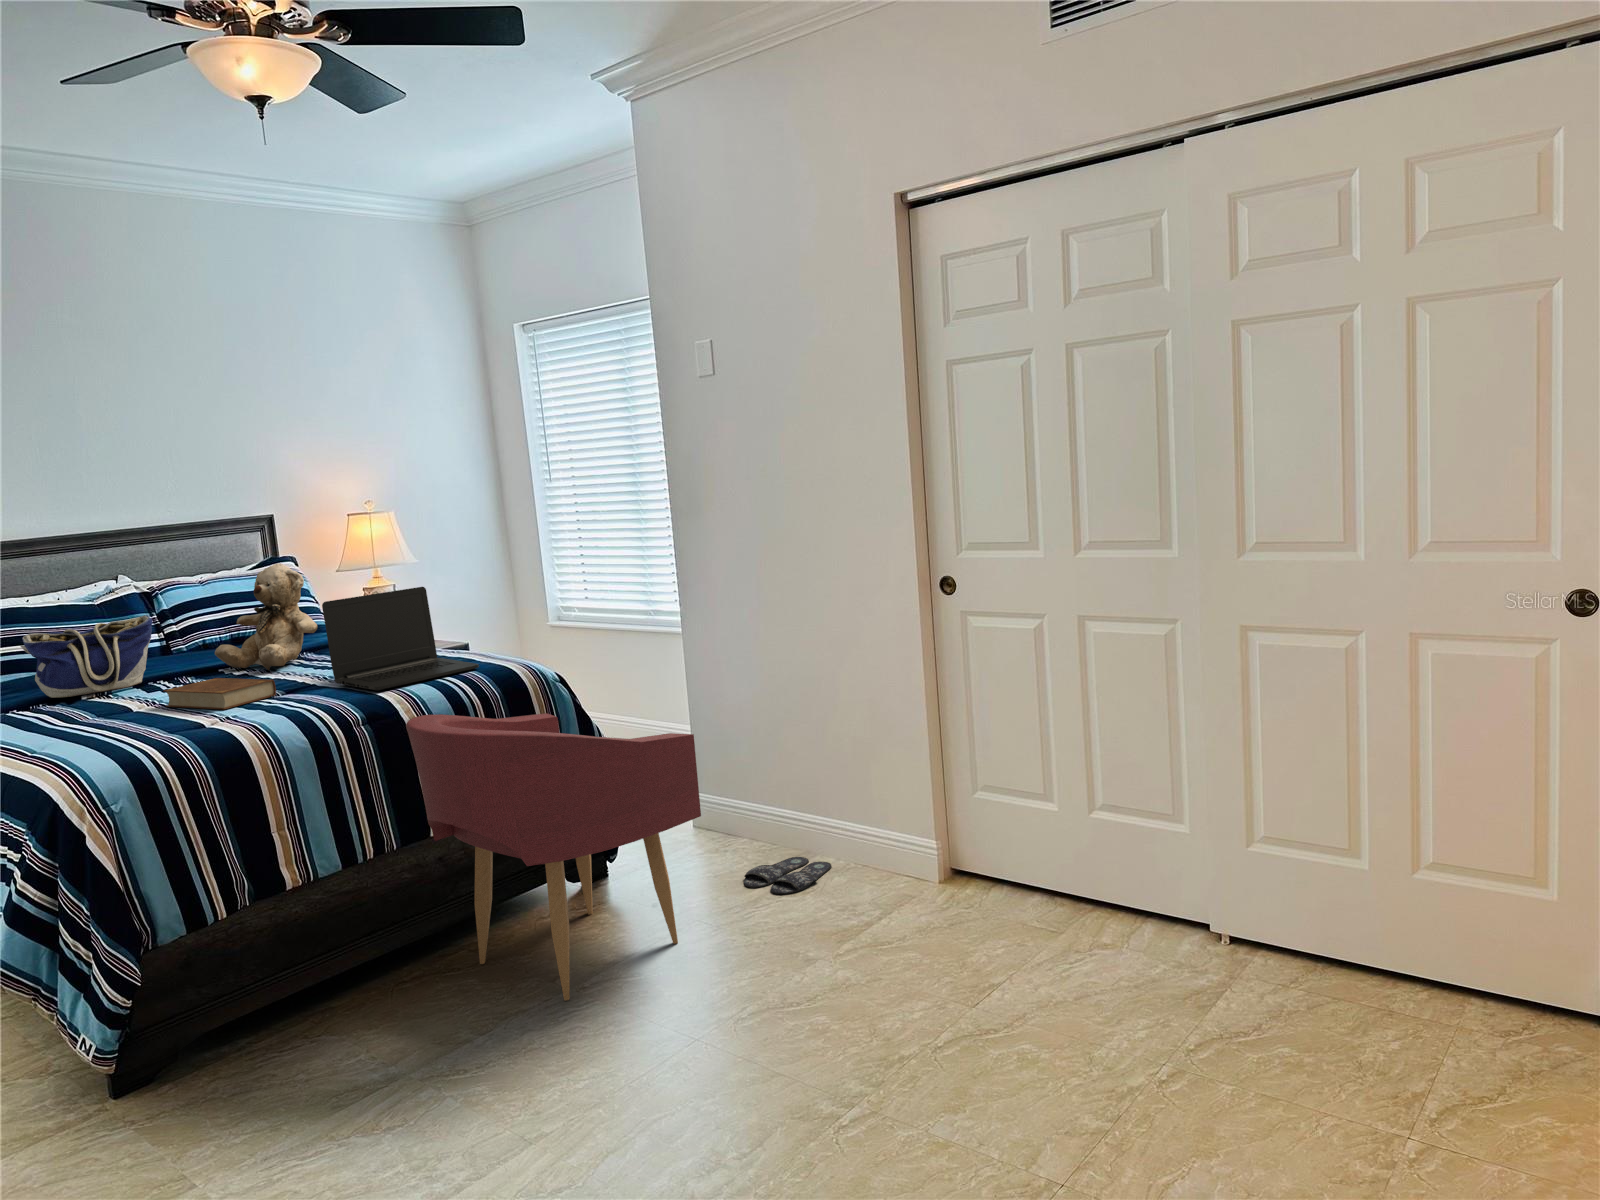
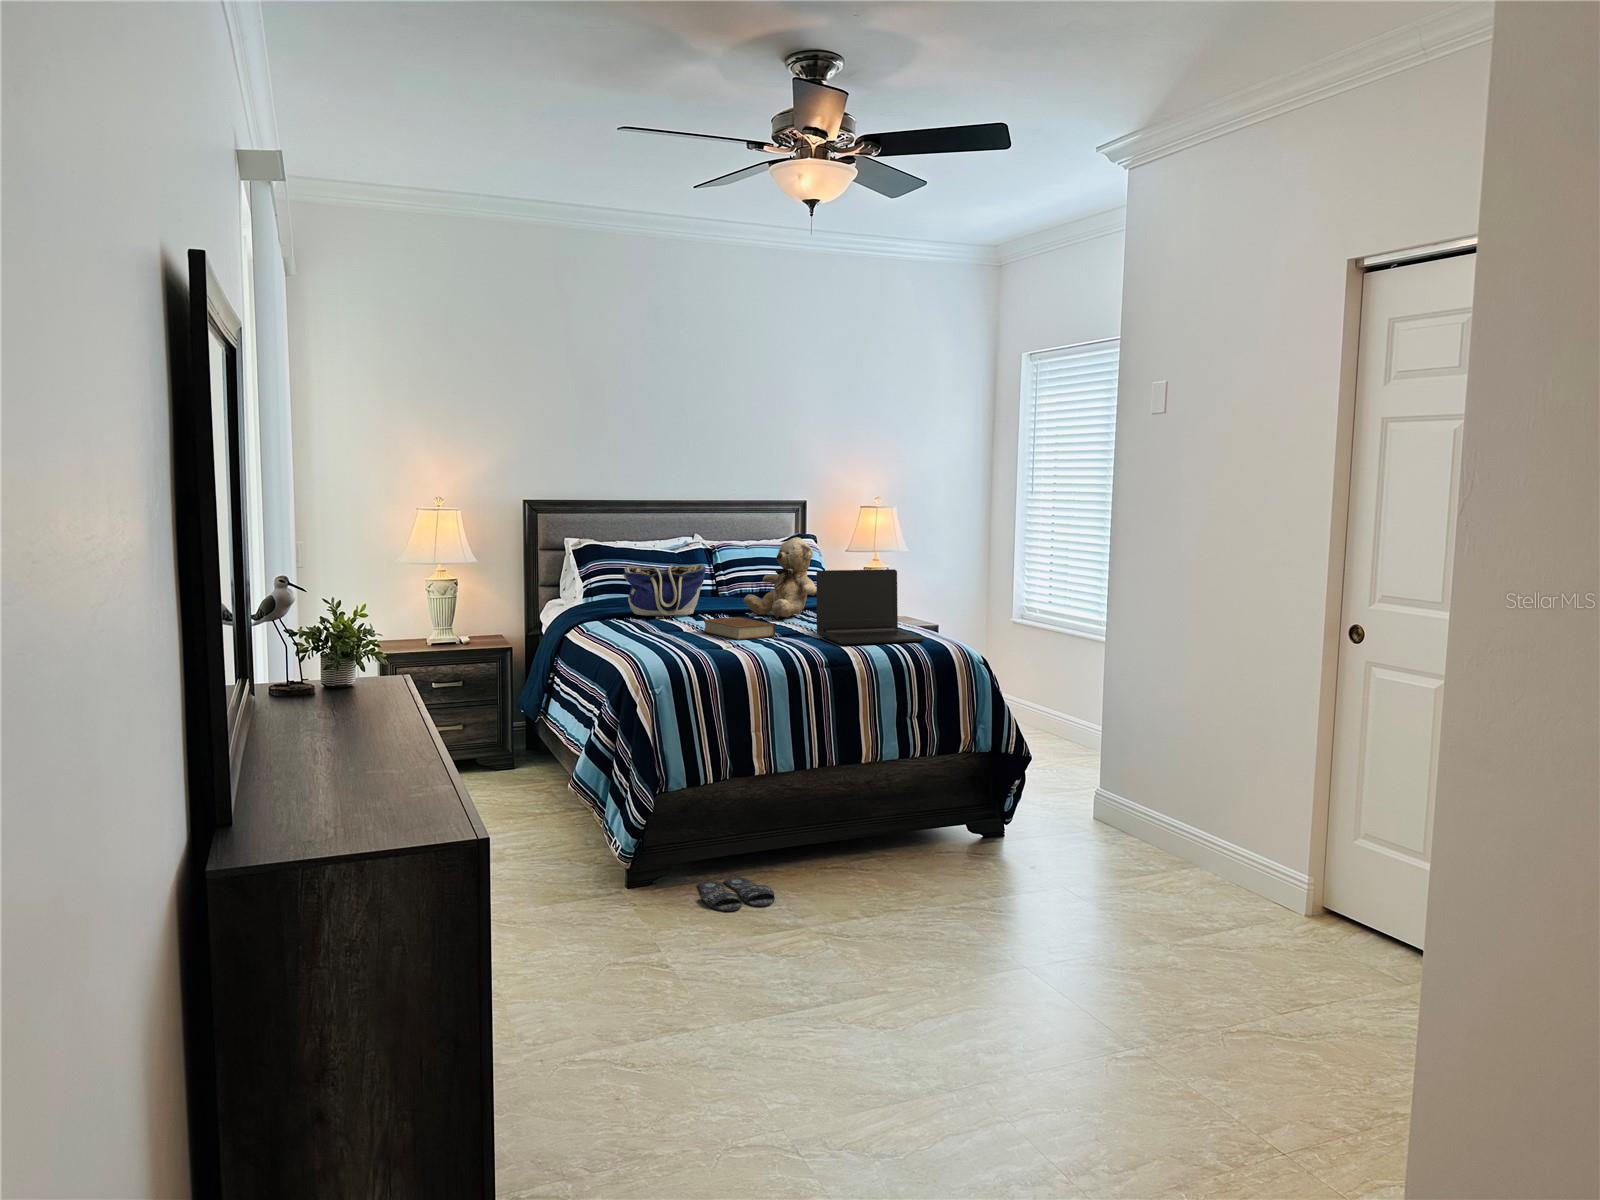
armchair: present [406,713,701,1000] -> none [852,667,1077,913]
slippers: present [744,857,832,894] -> present [698,877,775,911]

